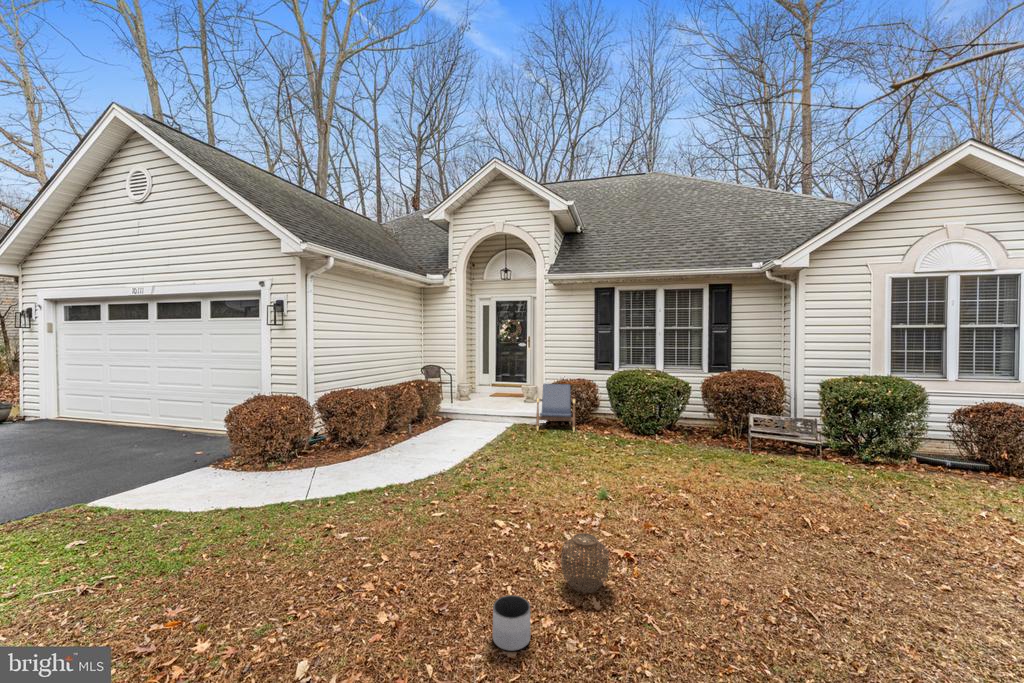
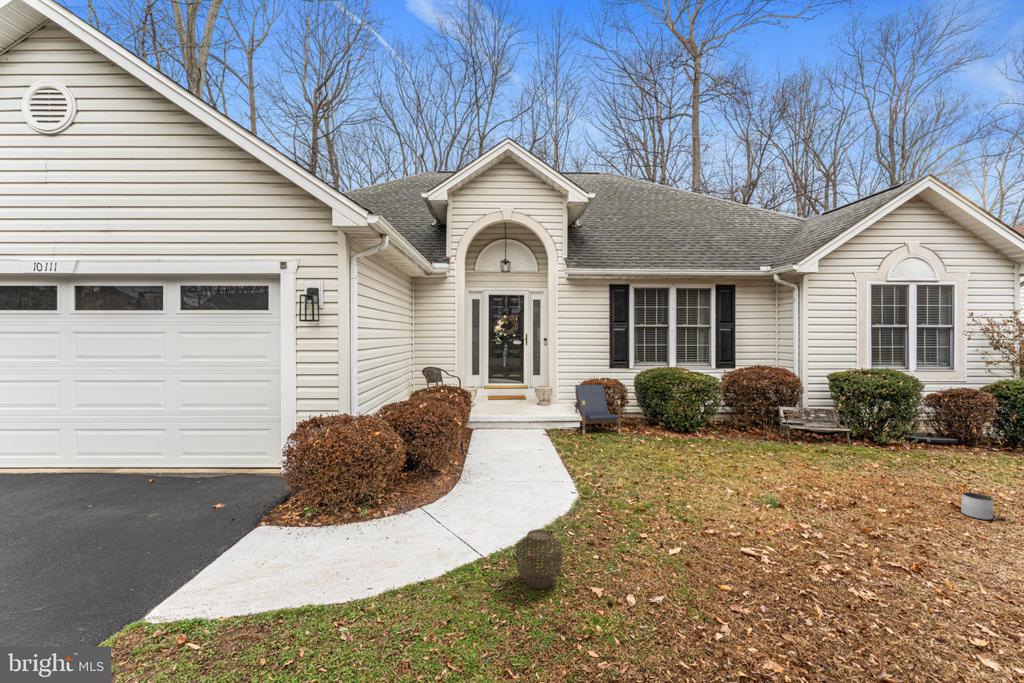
woven basket: present [561,533,609,593] -> present [516,529,563,588]
planter: present [493,595,530,651] -> present [961,492,993,520]

